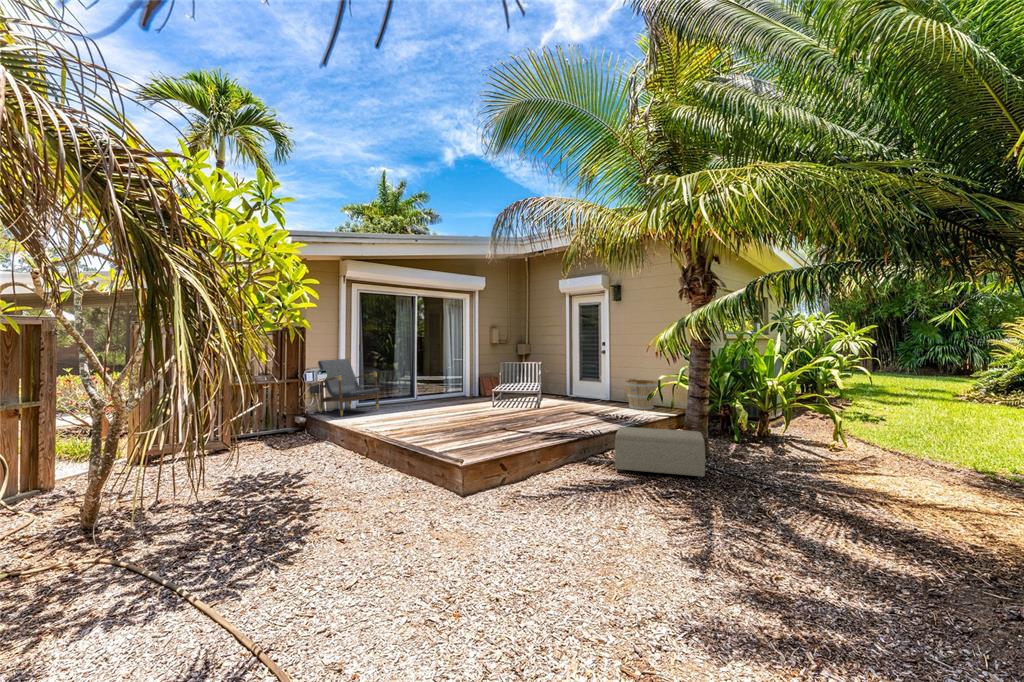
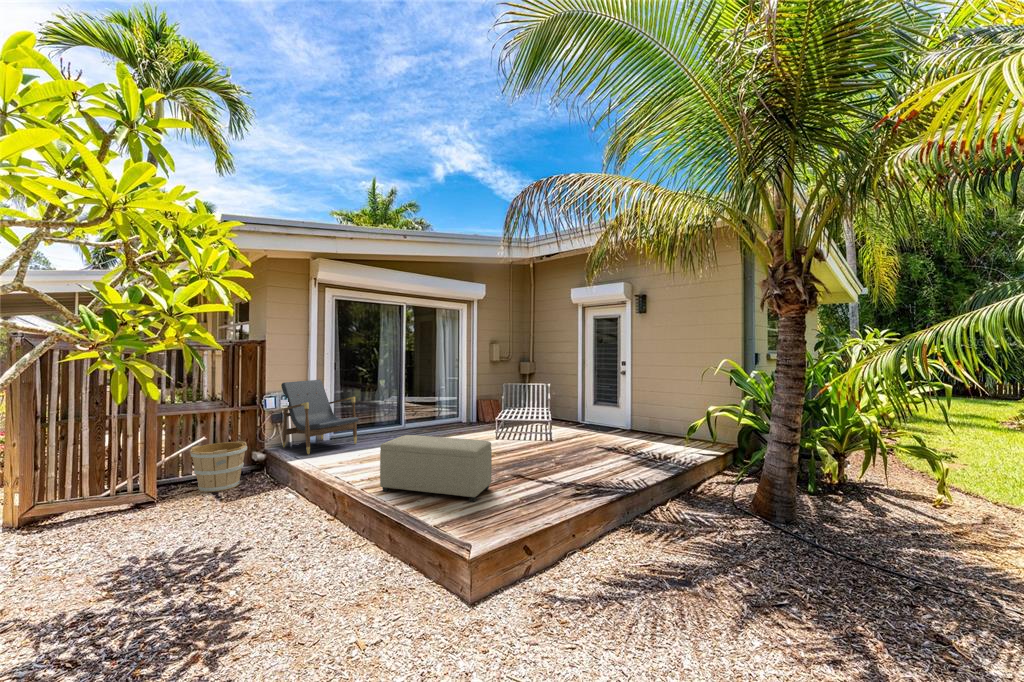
wooden bucket: present [625,379,658,410] -> present [190,441,247,492]
ottoman: present [615,427,705,480] -> present [380,435,492,502]

